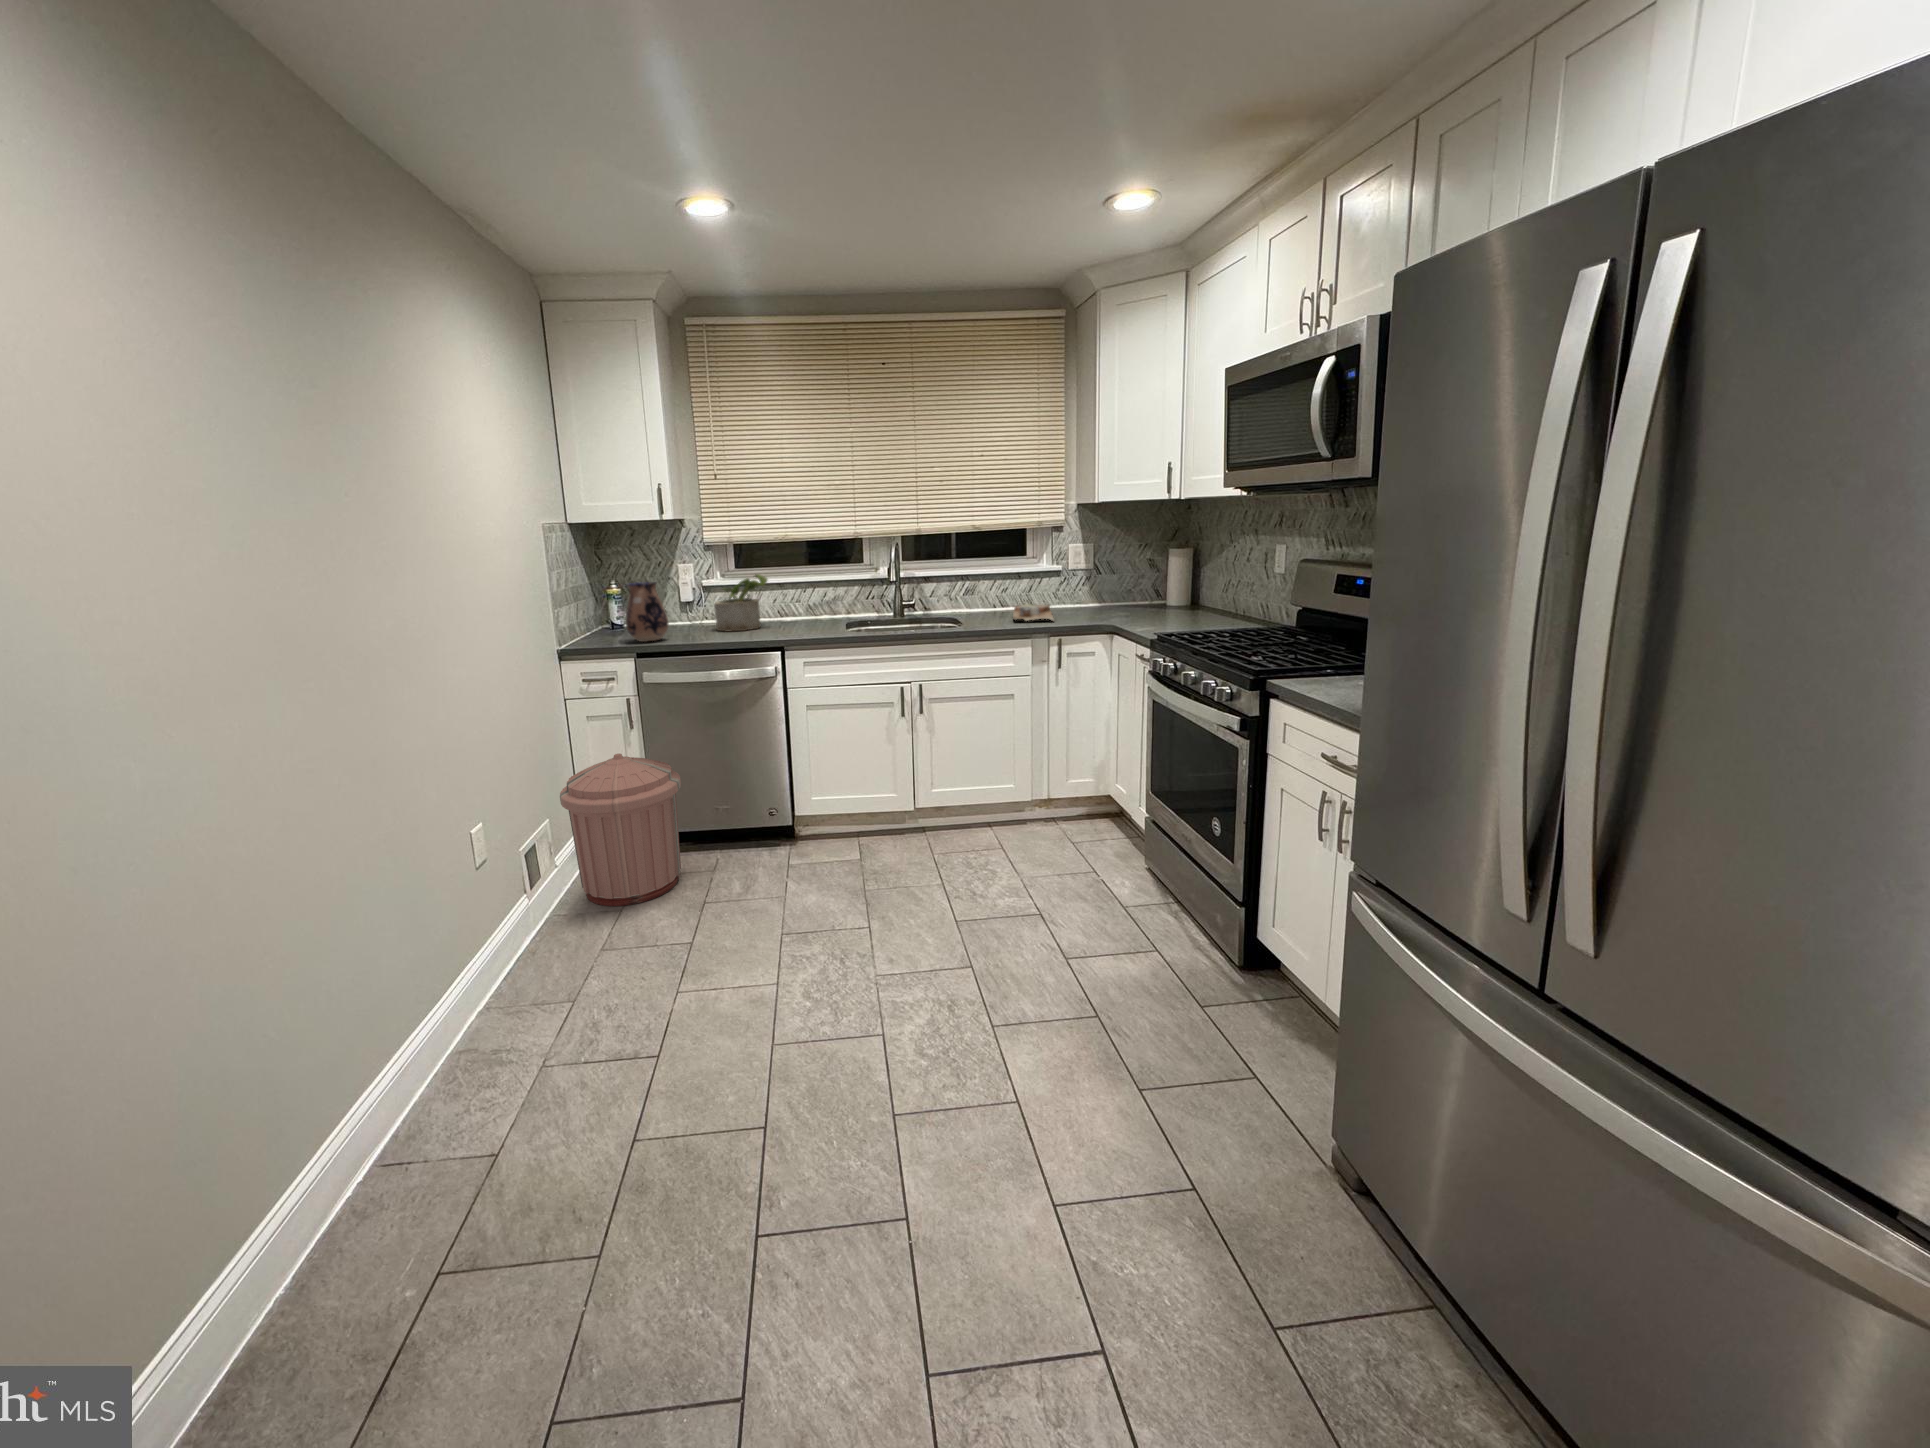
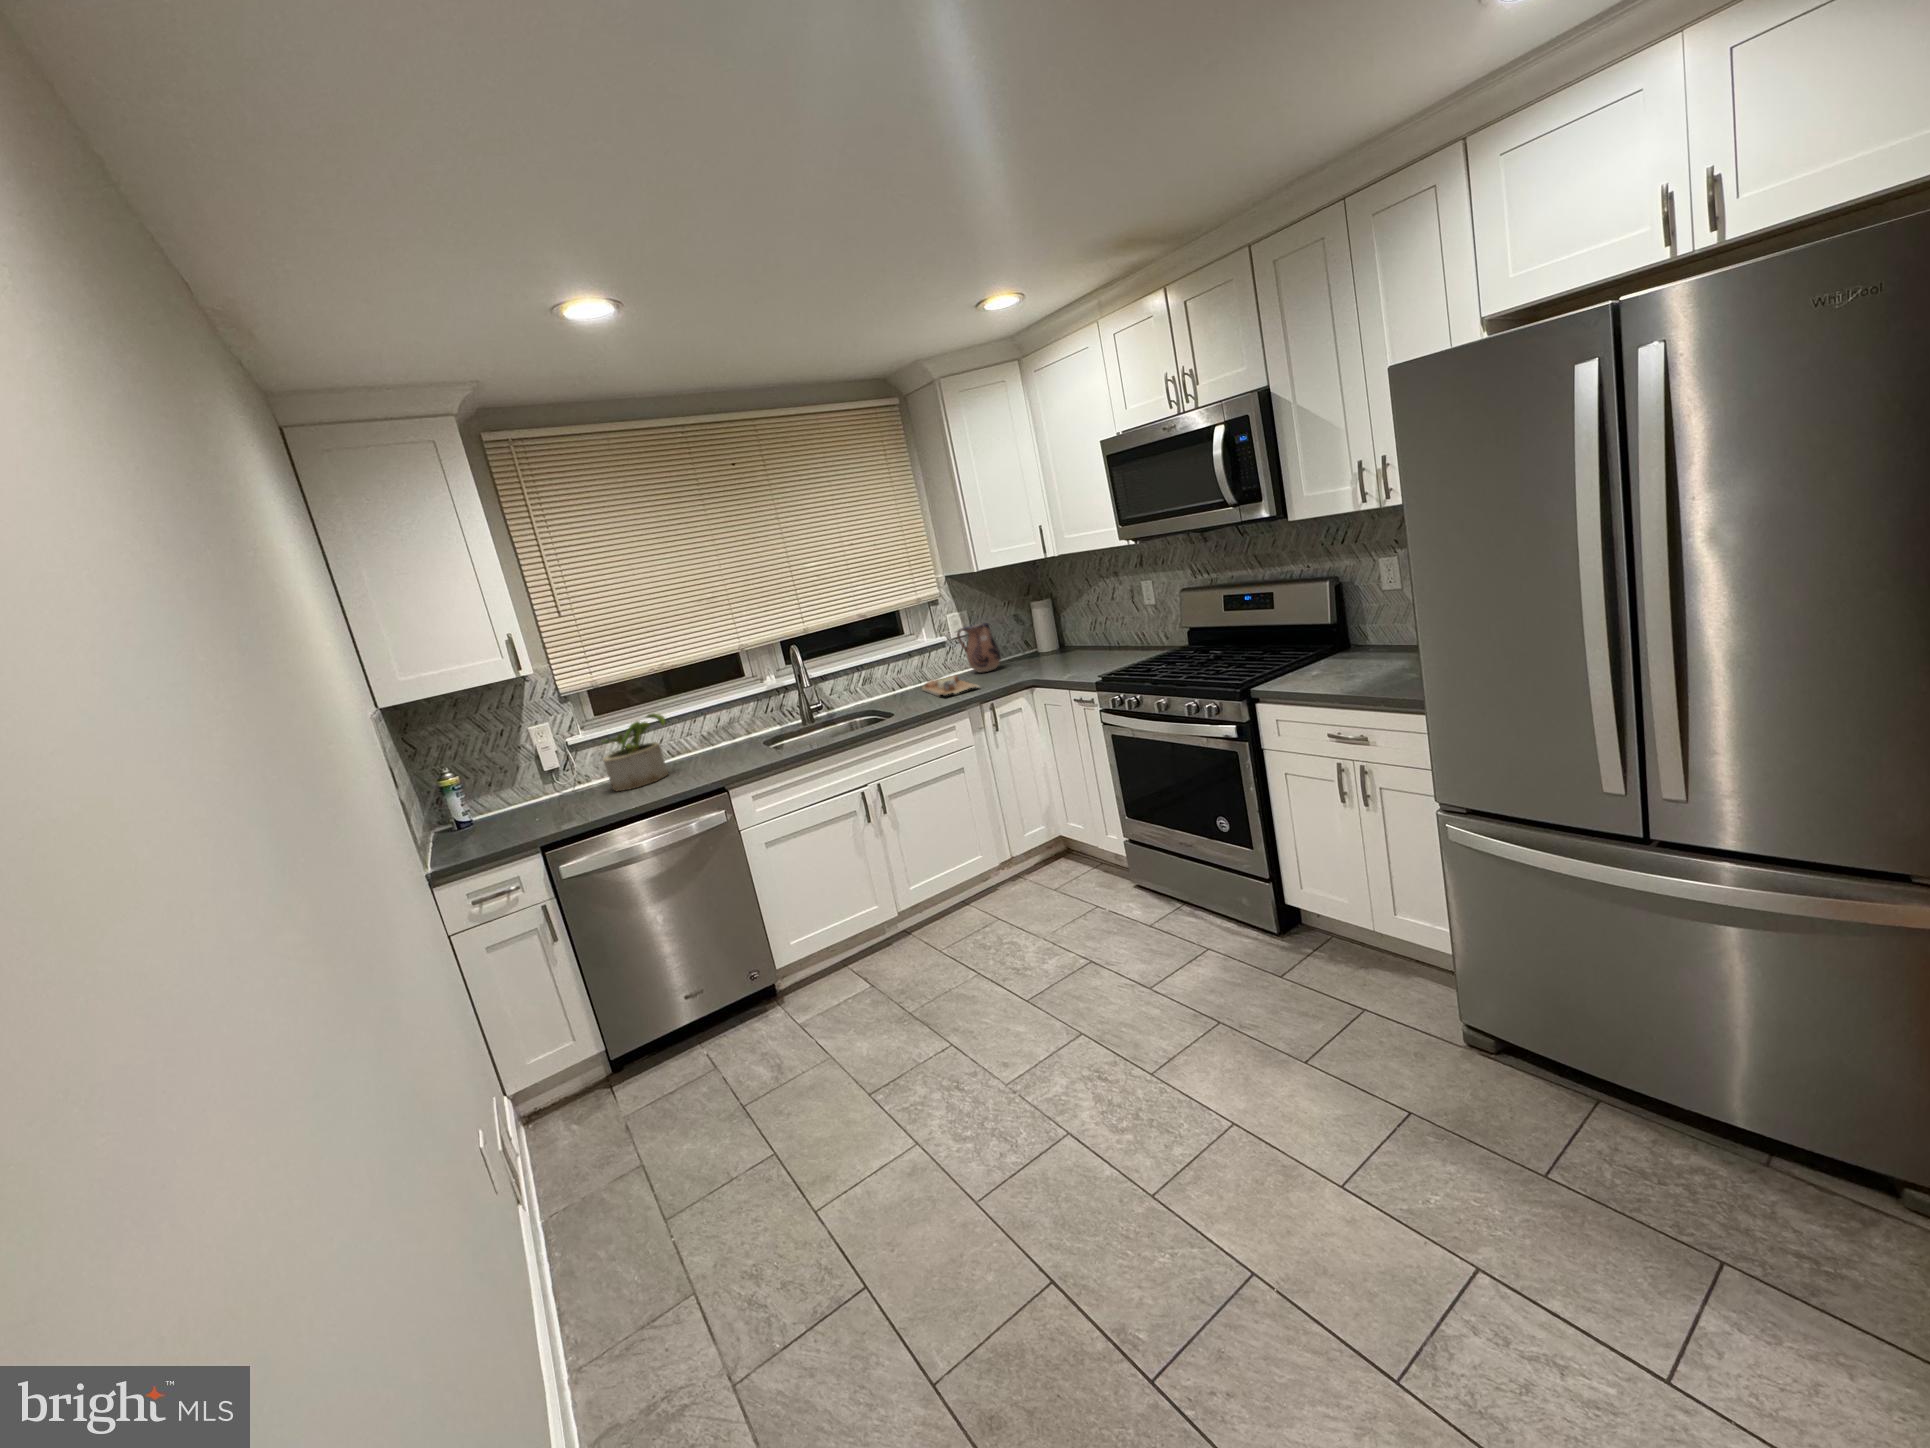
ceramic pitcher: present [626,582,668,642] -> present [957,623,1001,672]
trash can: present [560,753,681,906] -> none [495,968,683,1186]

